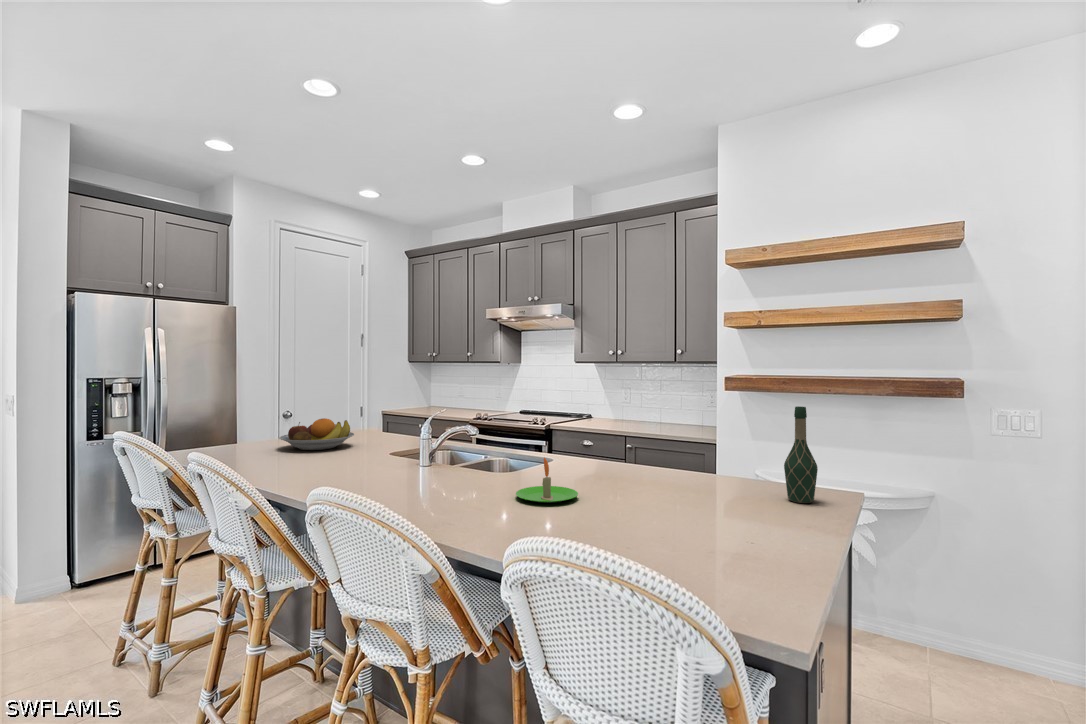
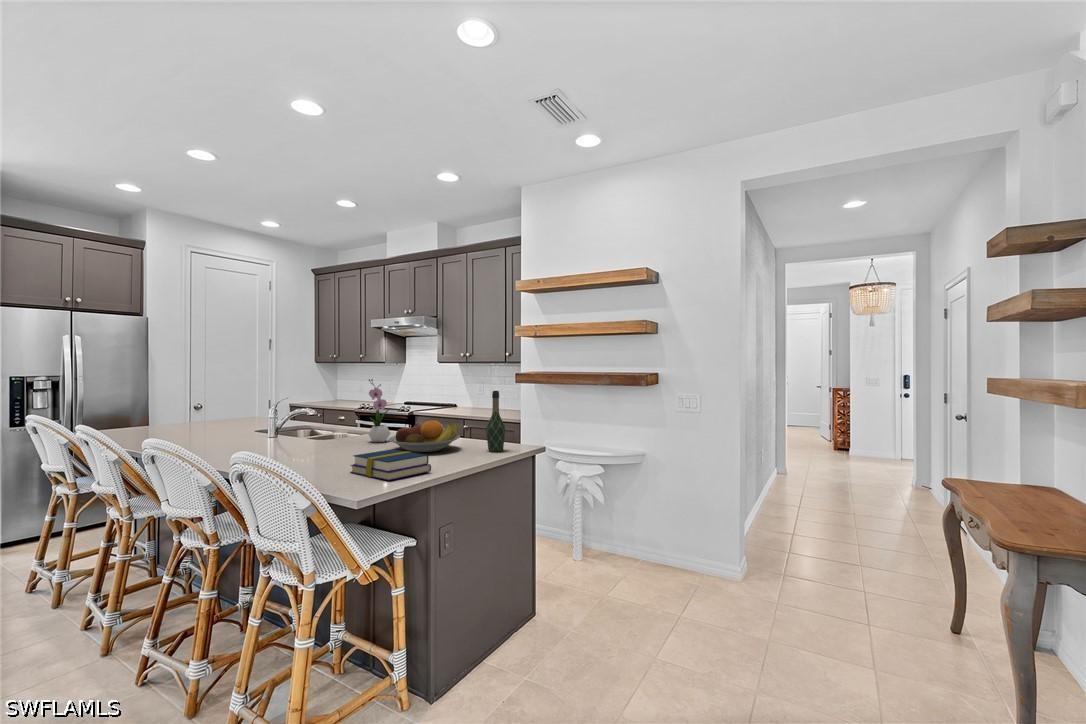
flower arrangement: none [573,386,605,478] -> present [368,379,390,442]
fruit bowl: present [279,418,354,450] -> present [389,420,460,452]
candle: present [516,458,578,503] -> none [307,425,351,454]
book: none [654,508,797,582] -> present [350,449,431,480]

